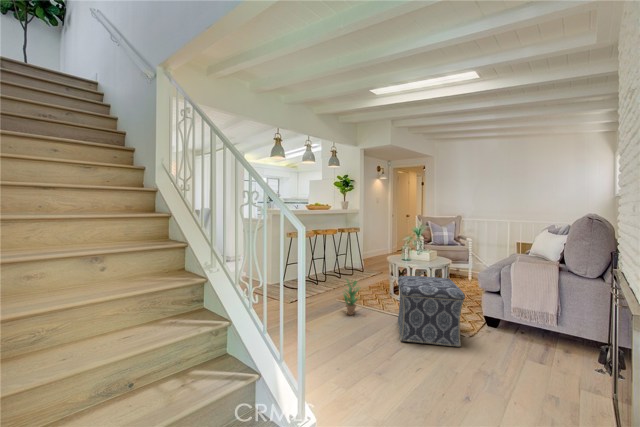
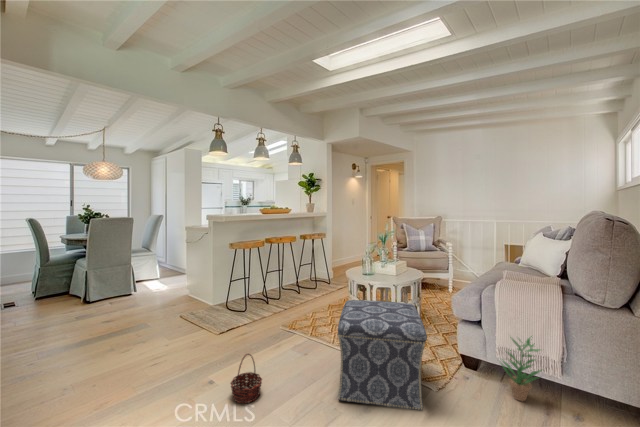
potted plant: present [344,279,359,315] -> present [501,336,541,402]
basket: none [324,309,346,342] -> present [231,354,262,403]

